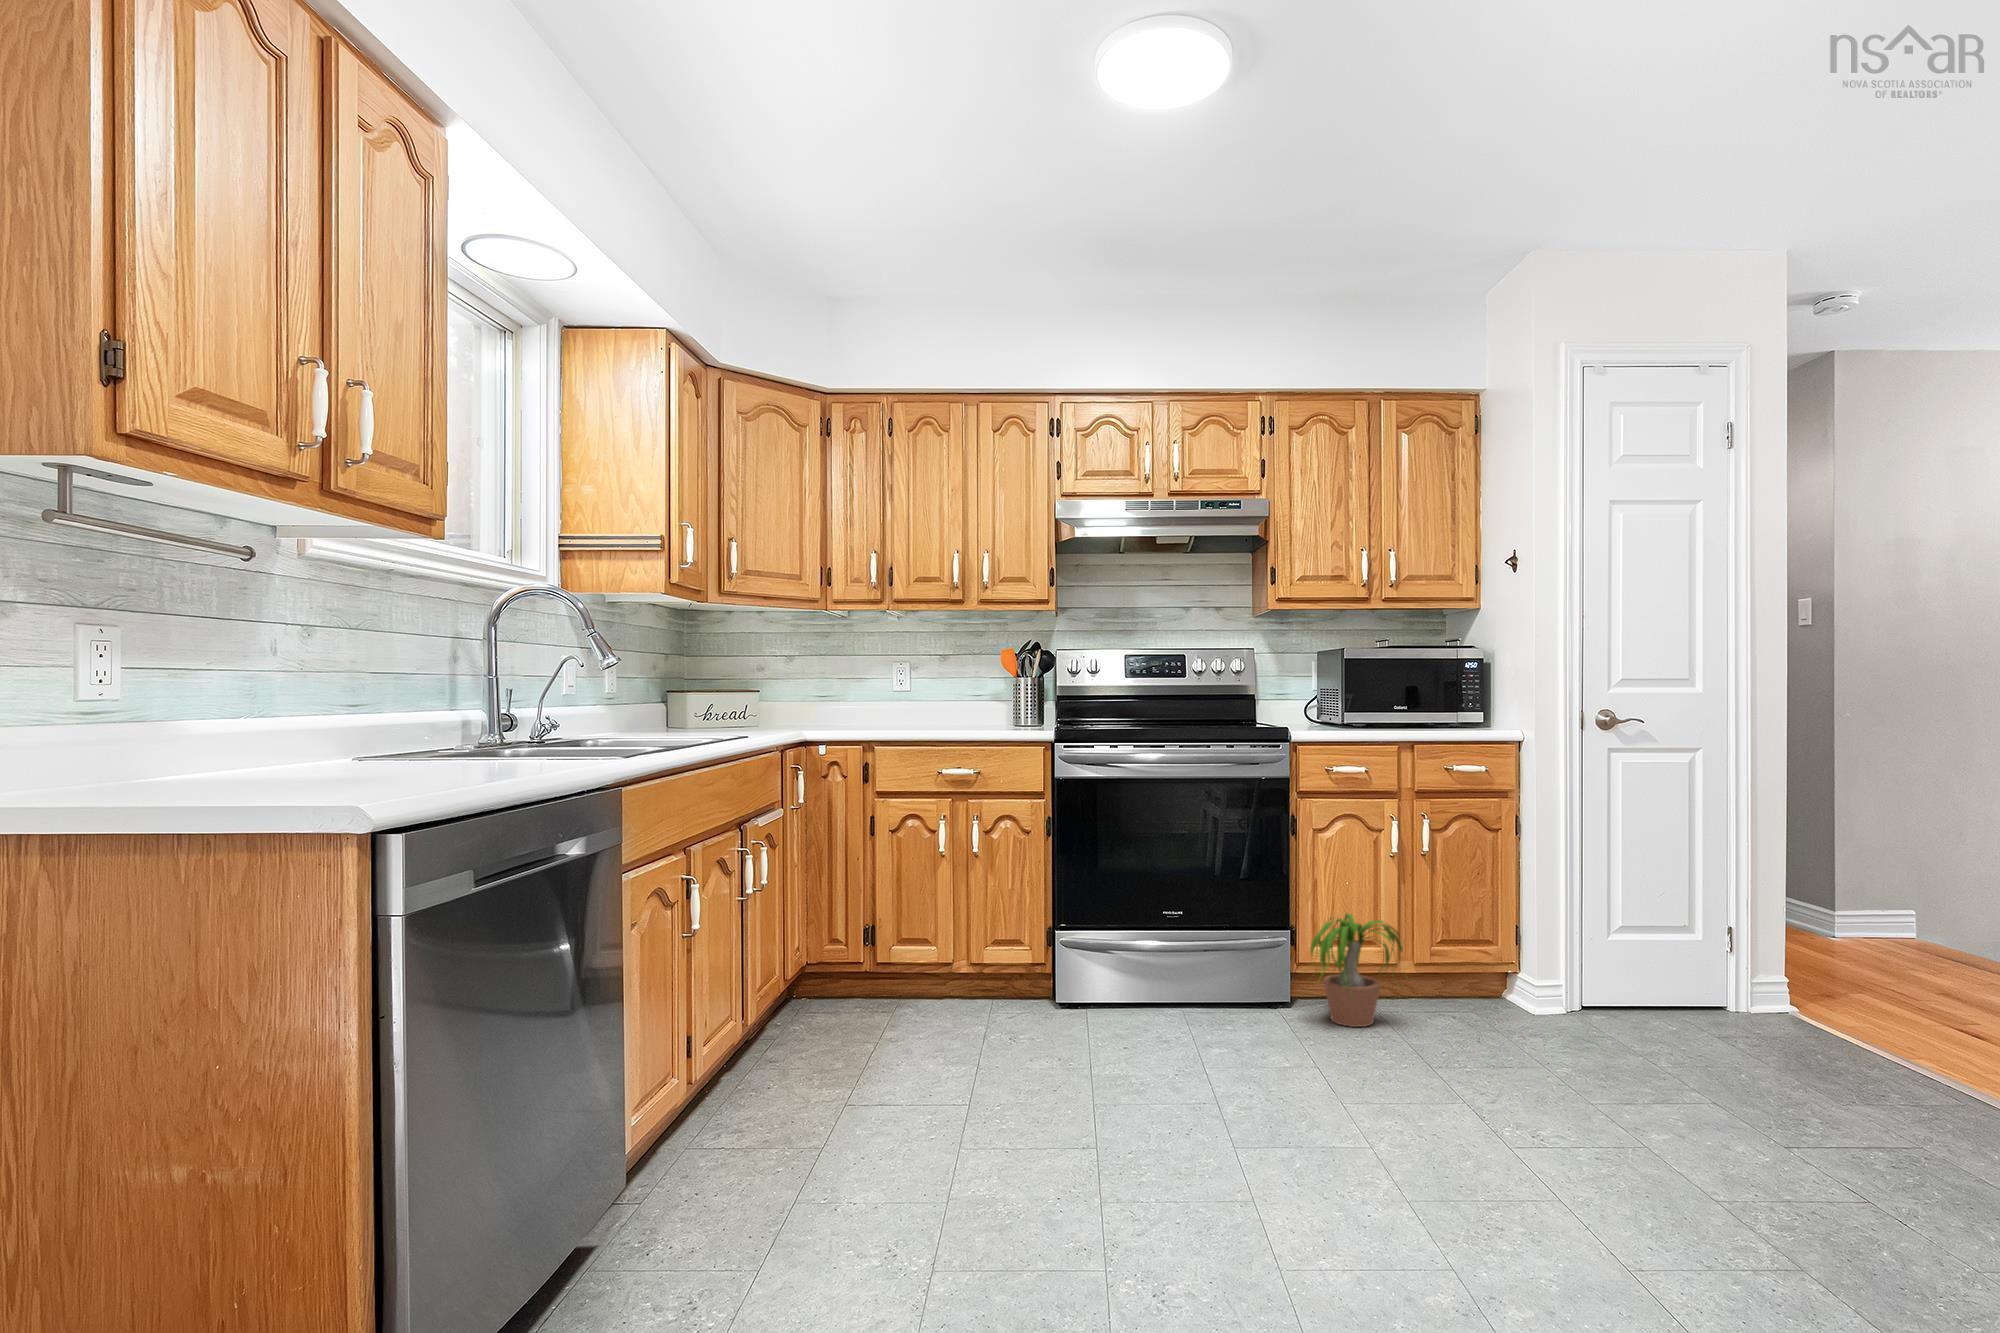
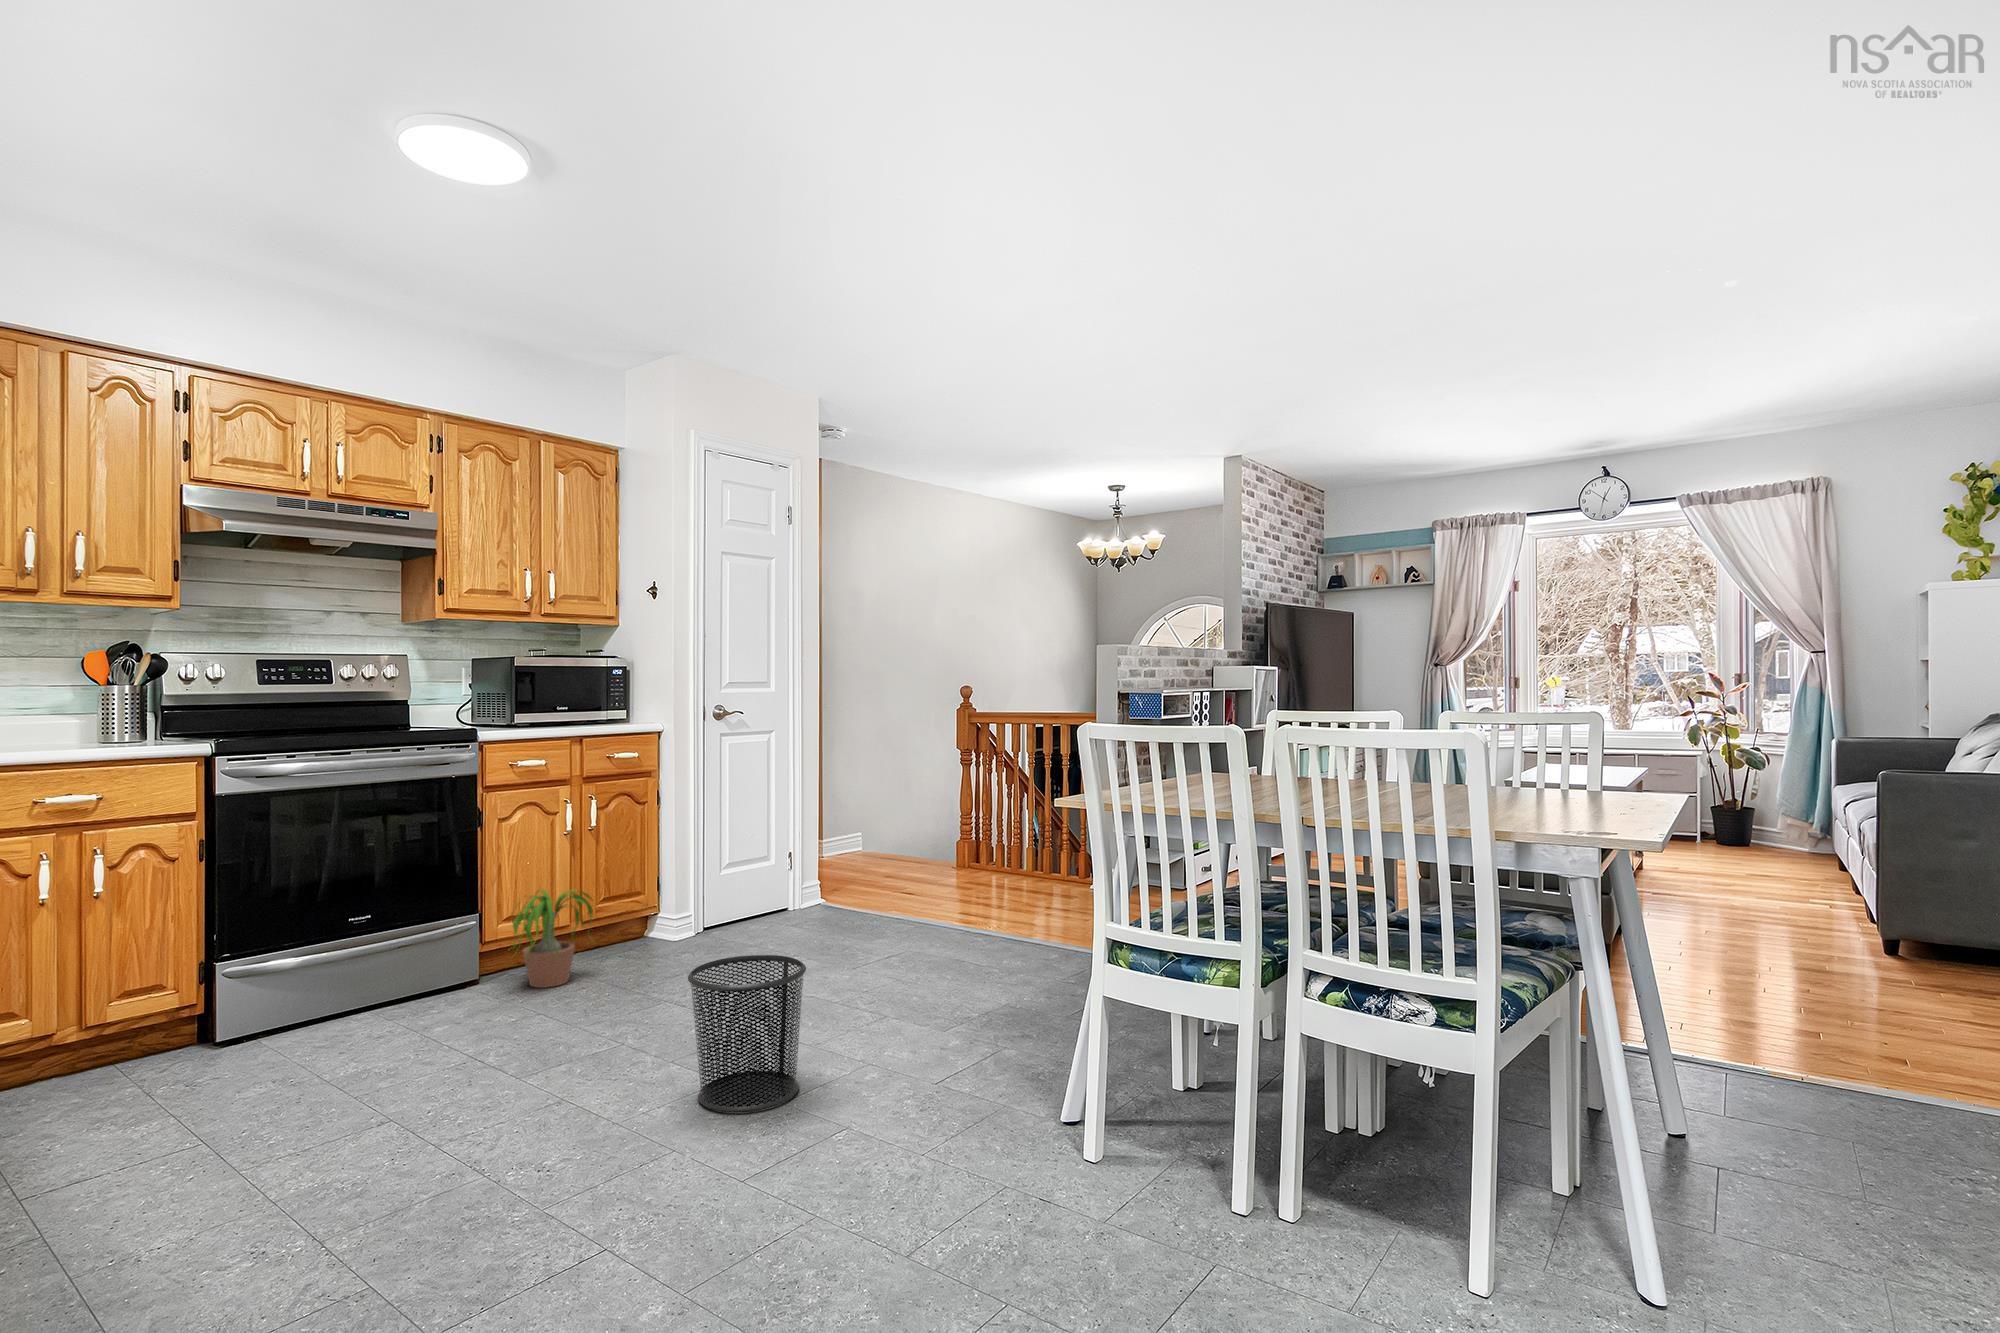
waste bin: none [1349,1046,1511,1264] -> present [688,955,806,1113]

